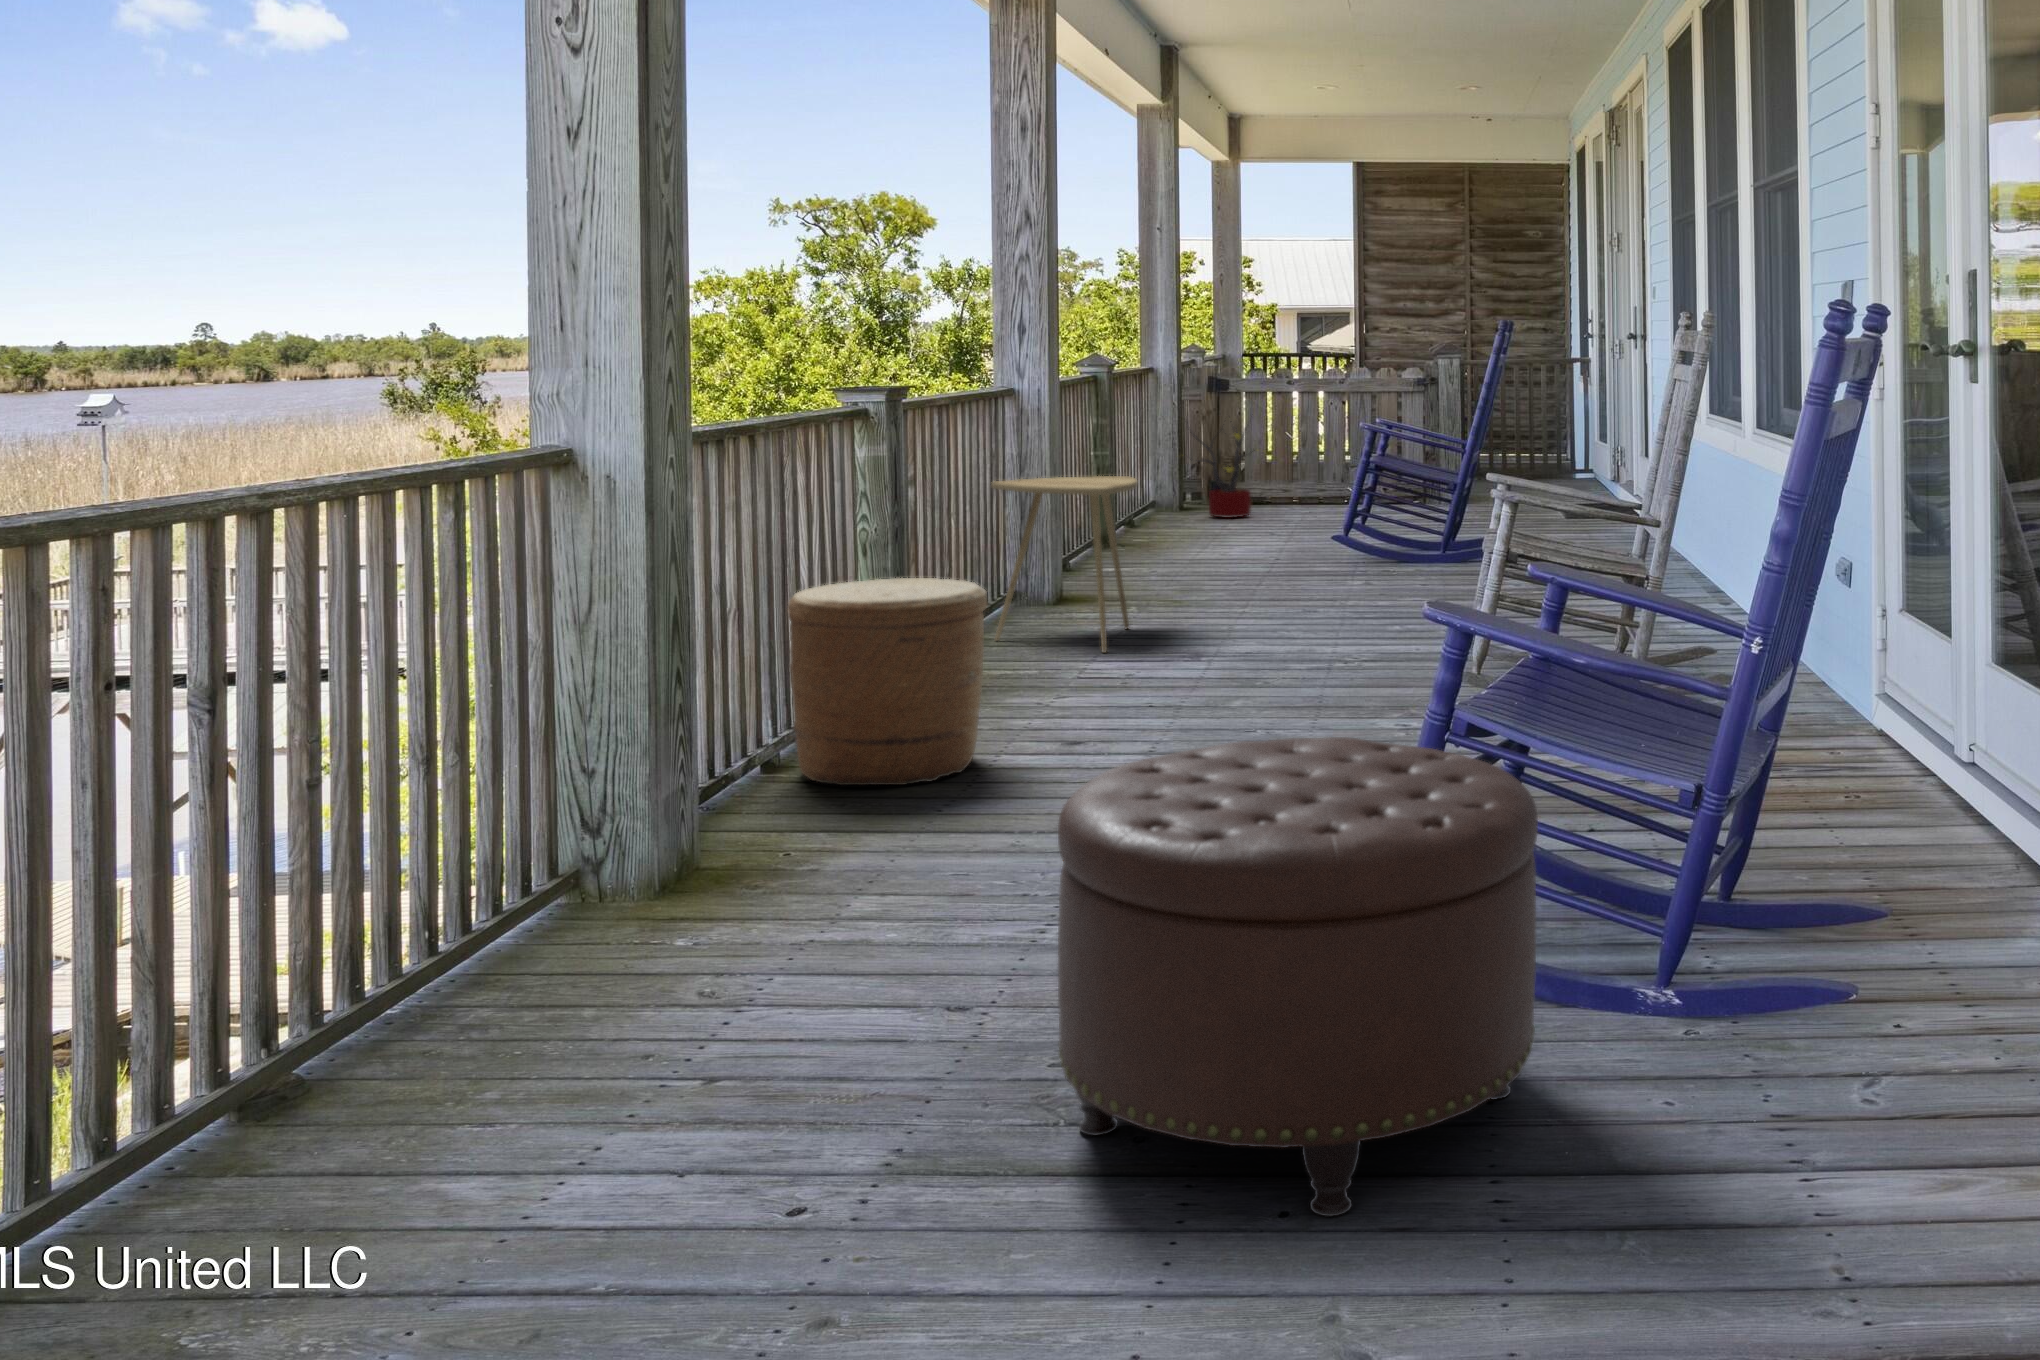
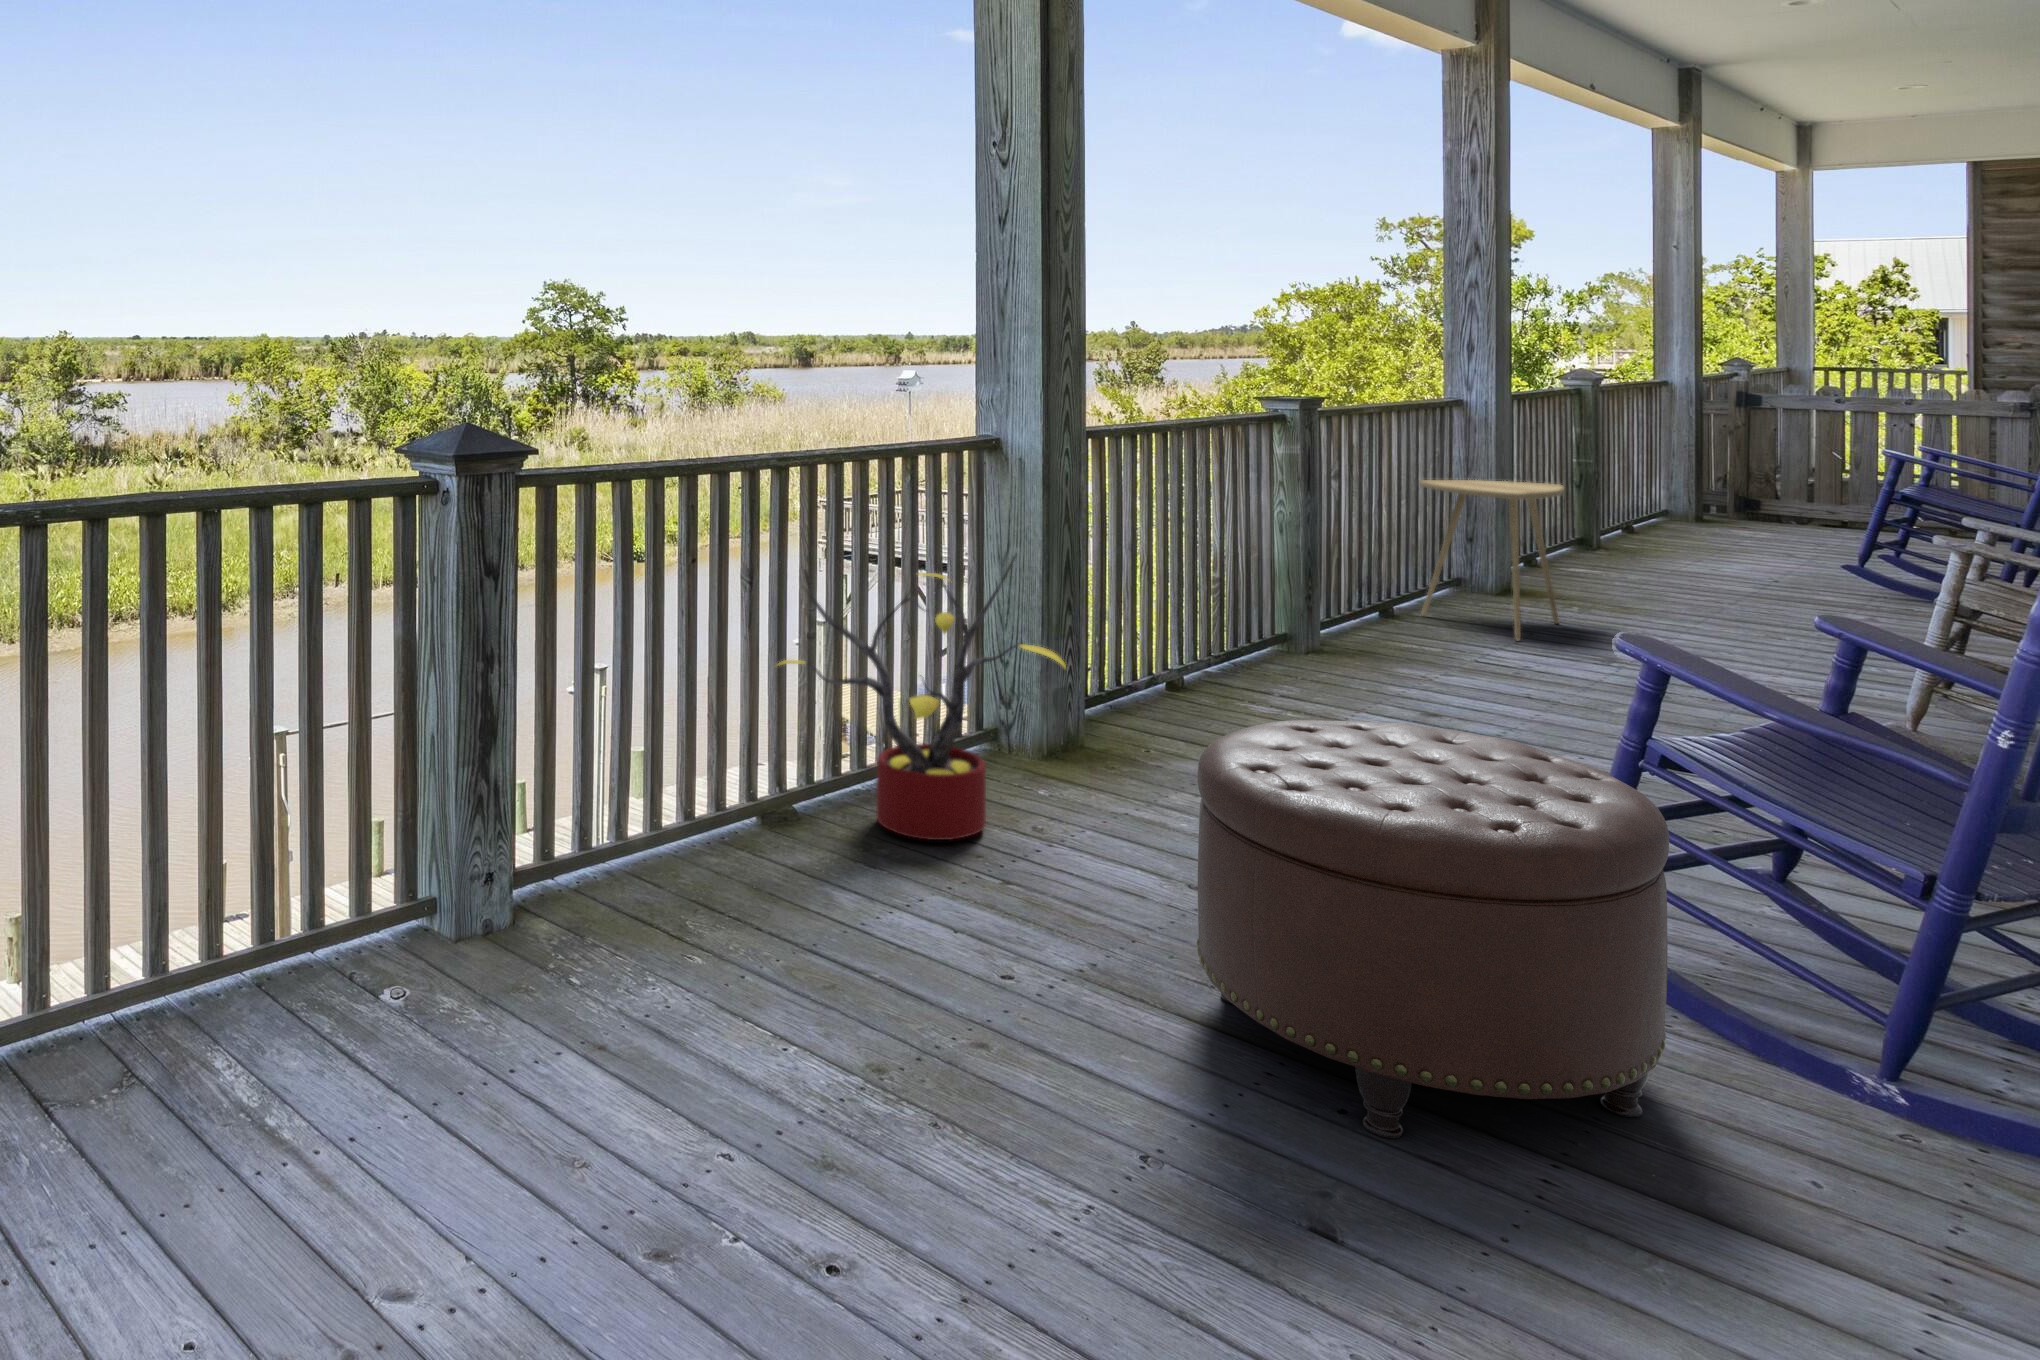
decorative plant: present [1190,424,1251,518] -> present [778,555,1065,840]
woven basket: present [788,578,987,785] -> none [1184,551,1347,718]

